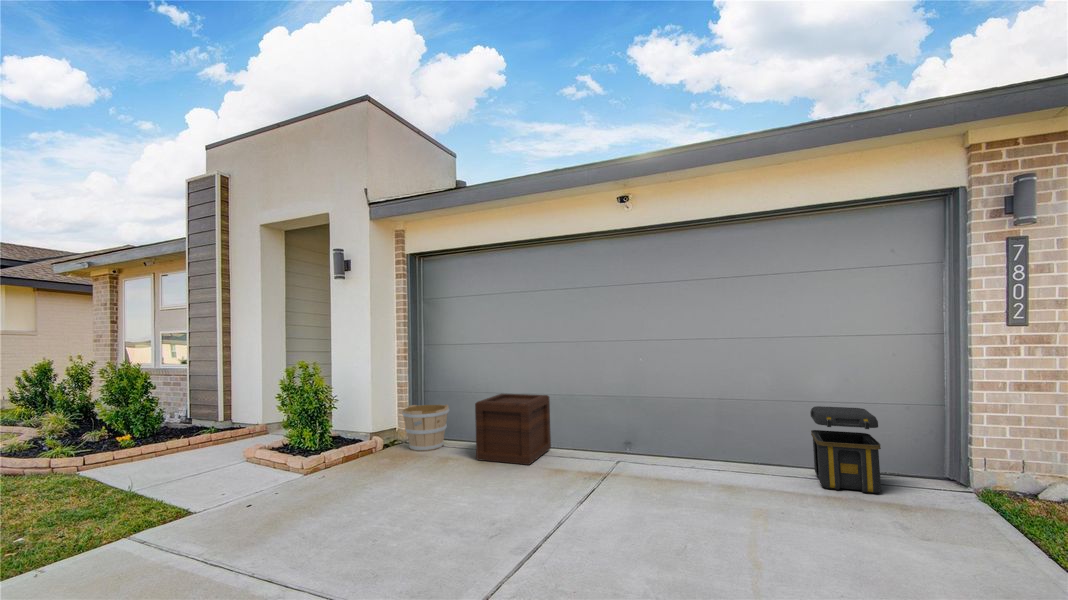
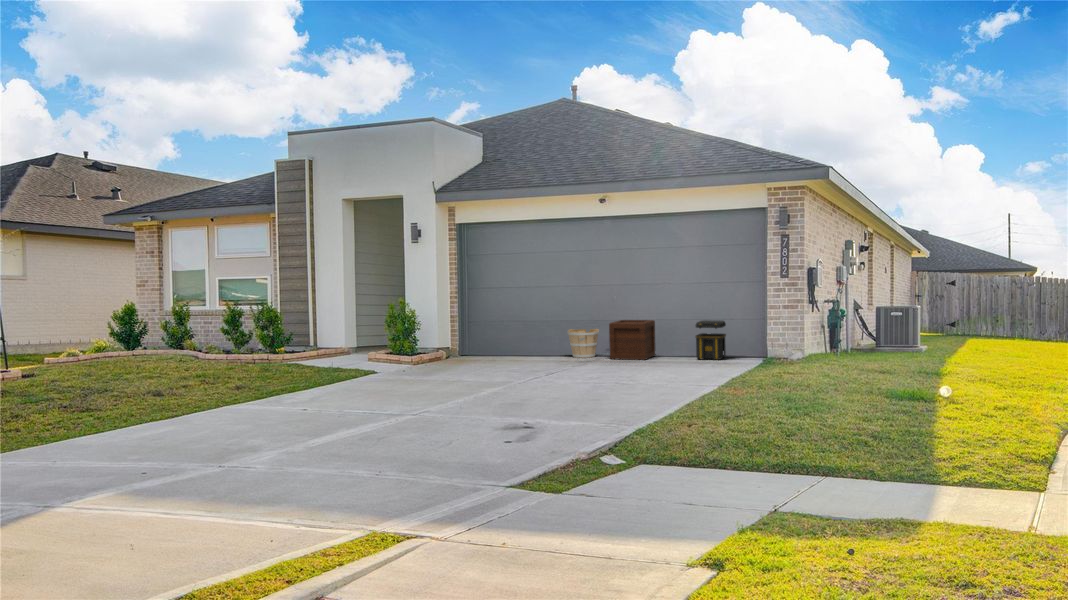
wooden crate: present [475,394,551,465] -> present [609,320,655,360]
wooden bucket: present [402,405,449,451] -> present [568,329,599,358]

